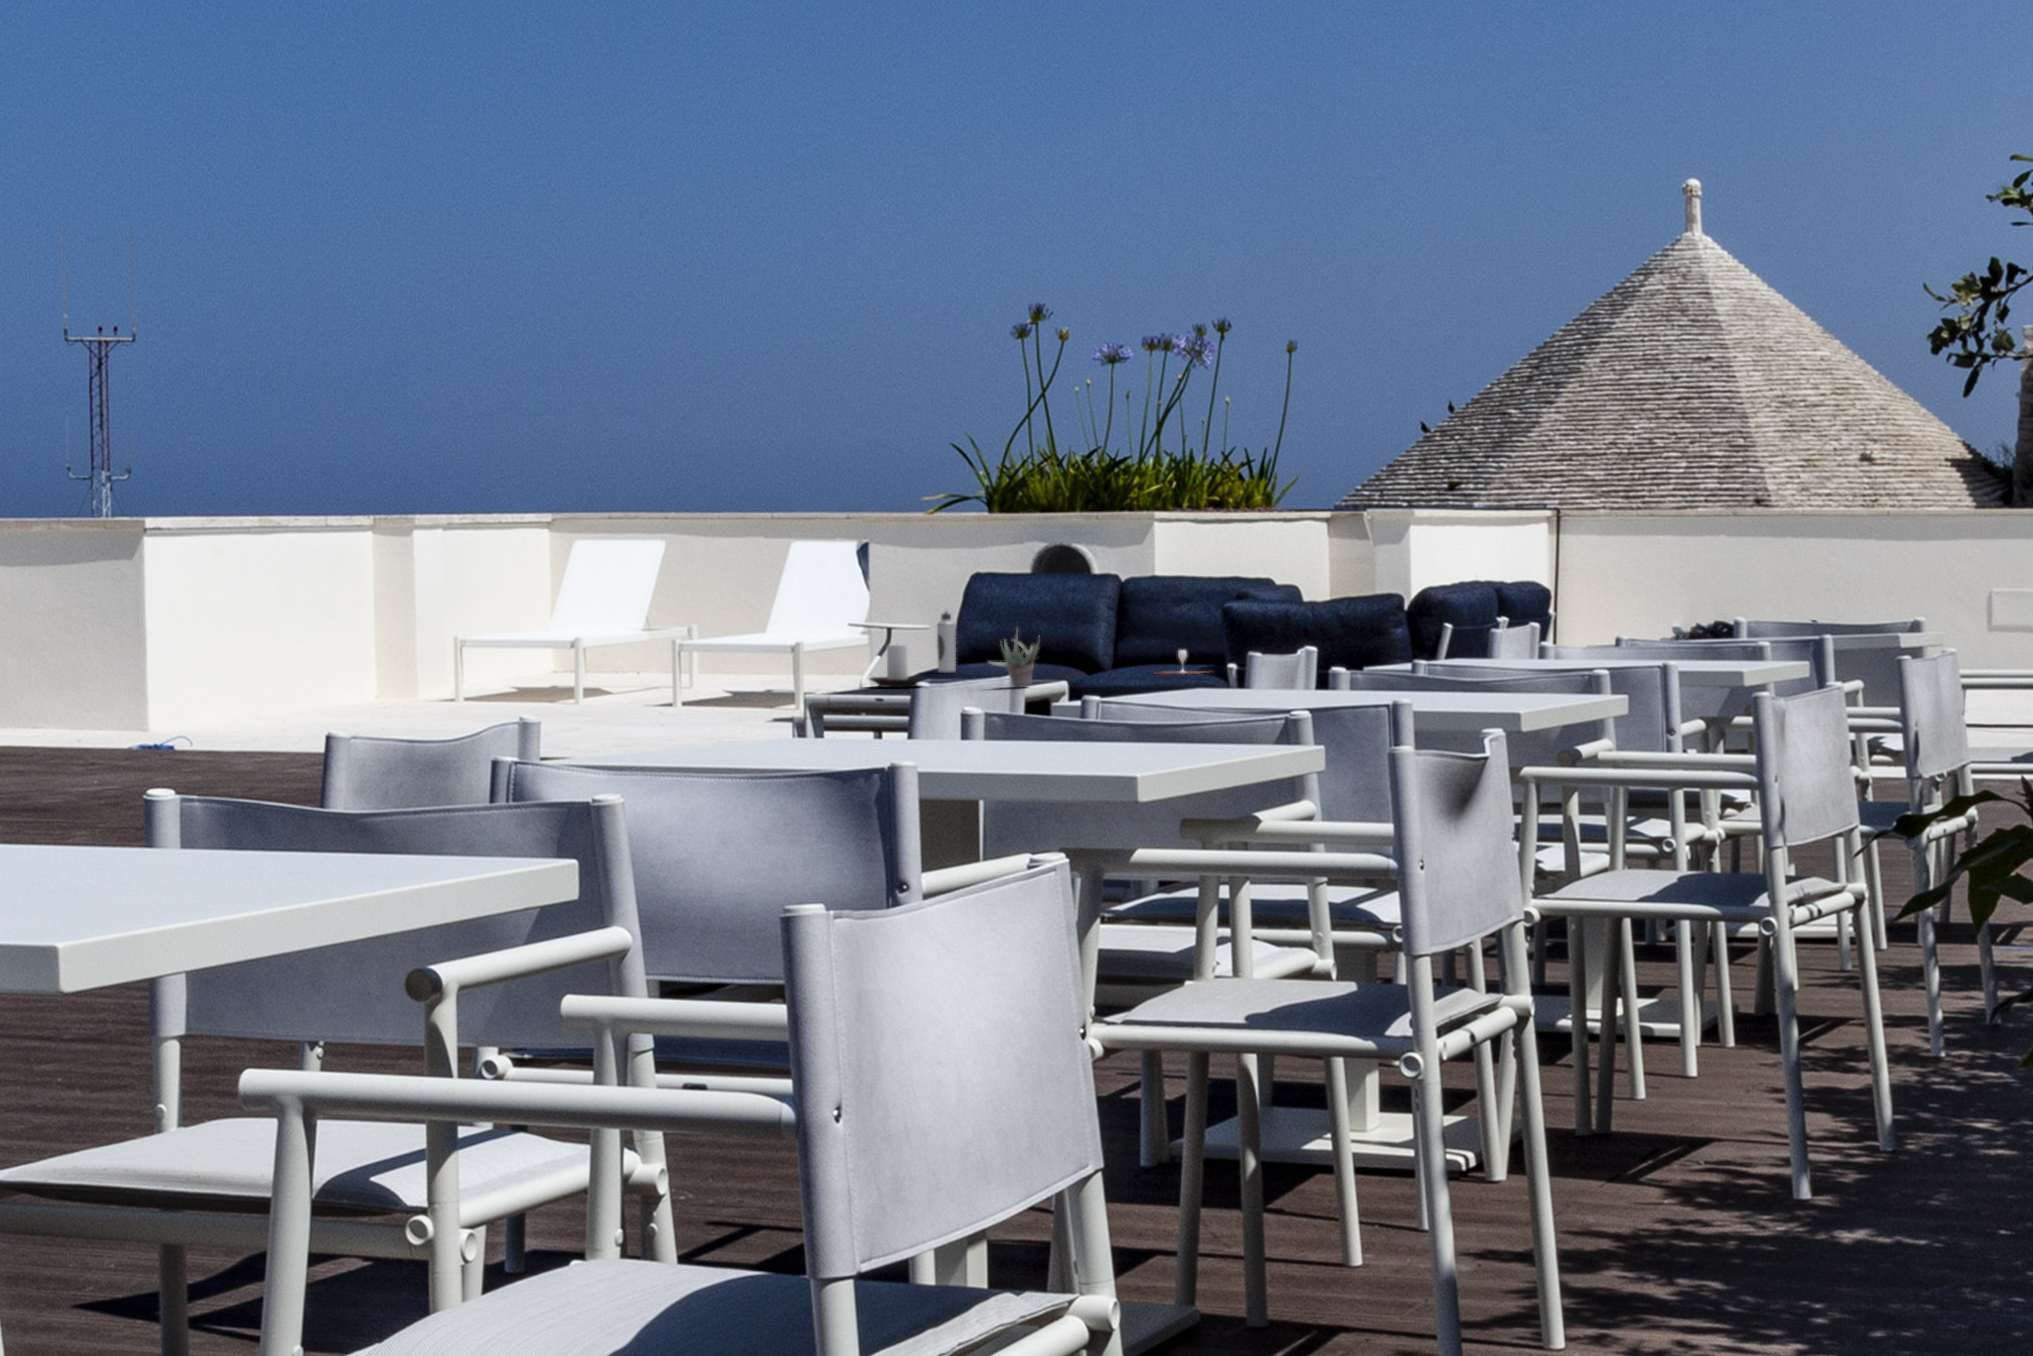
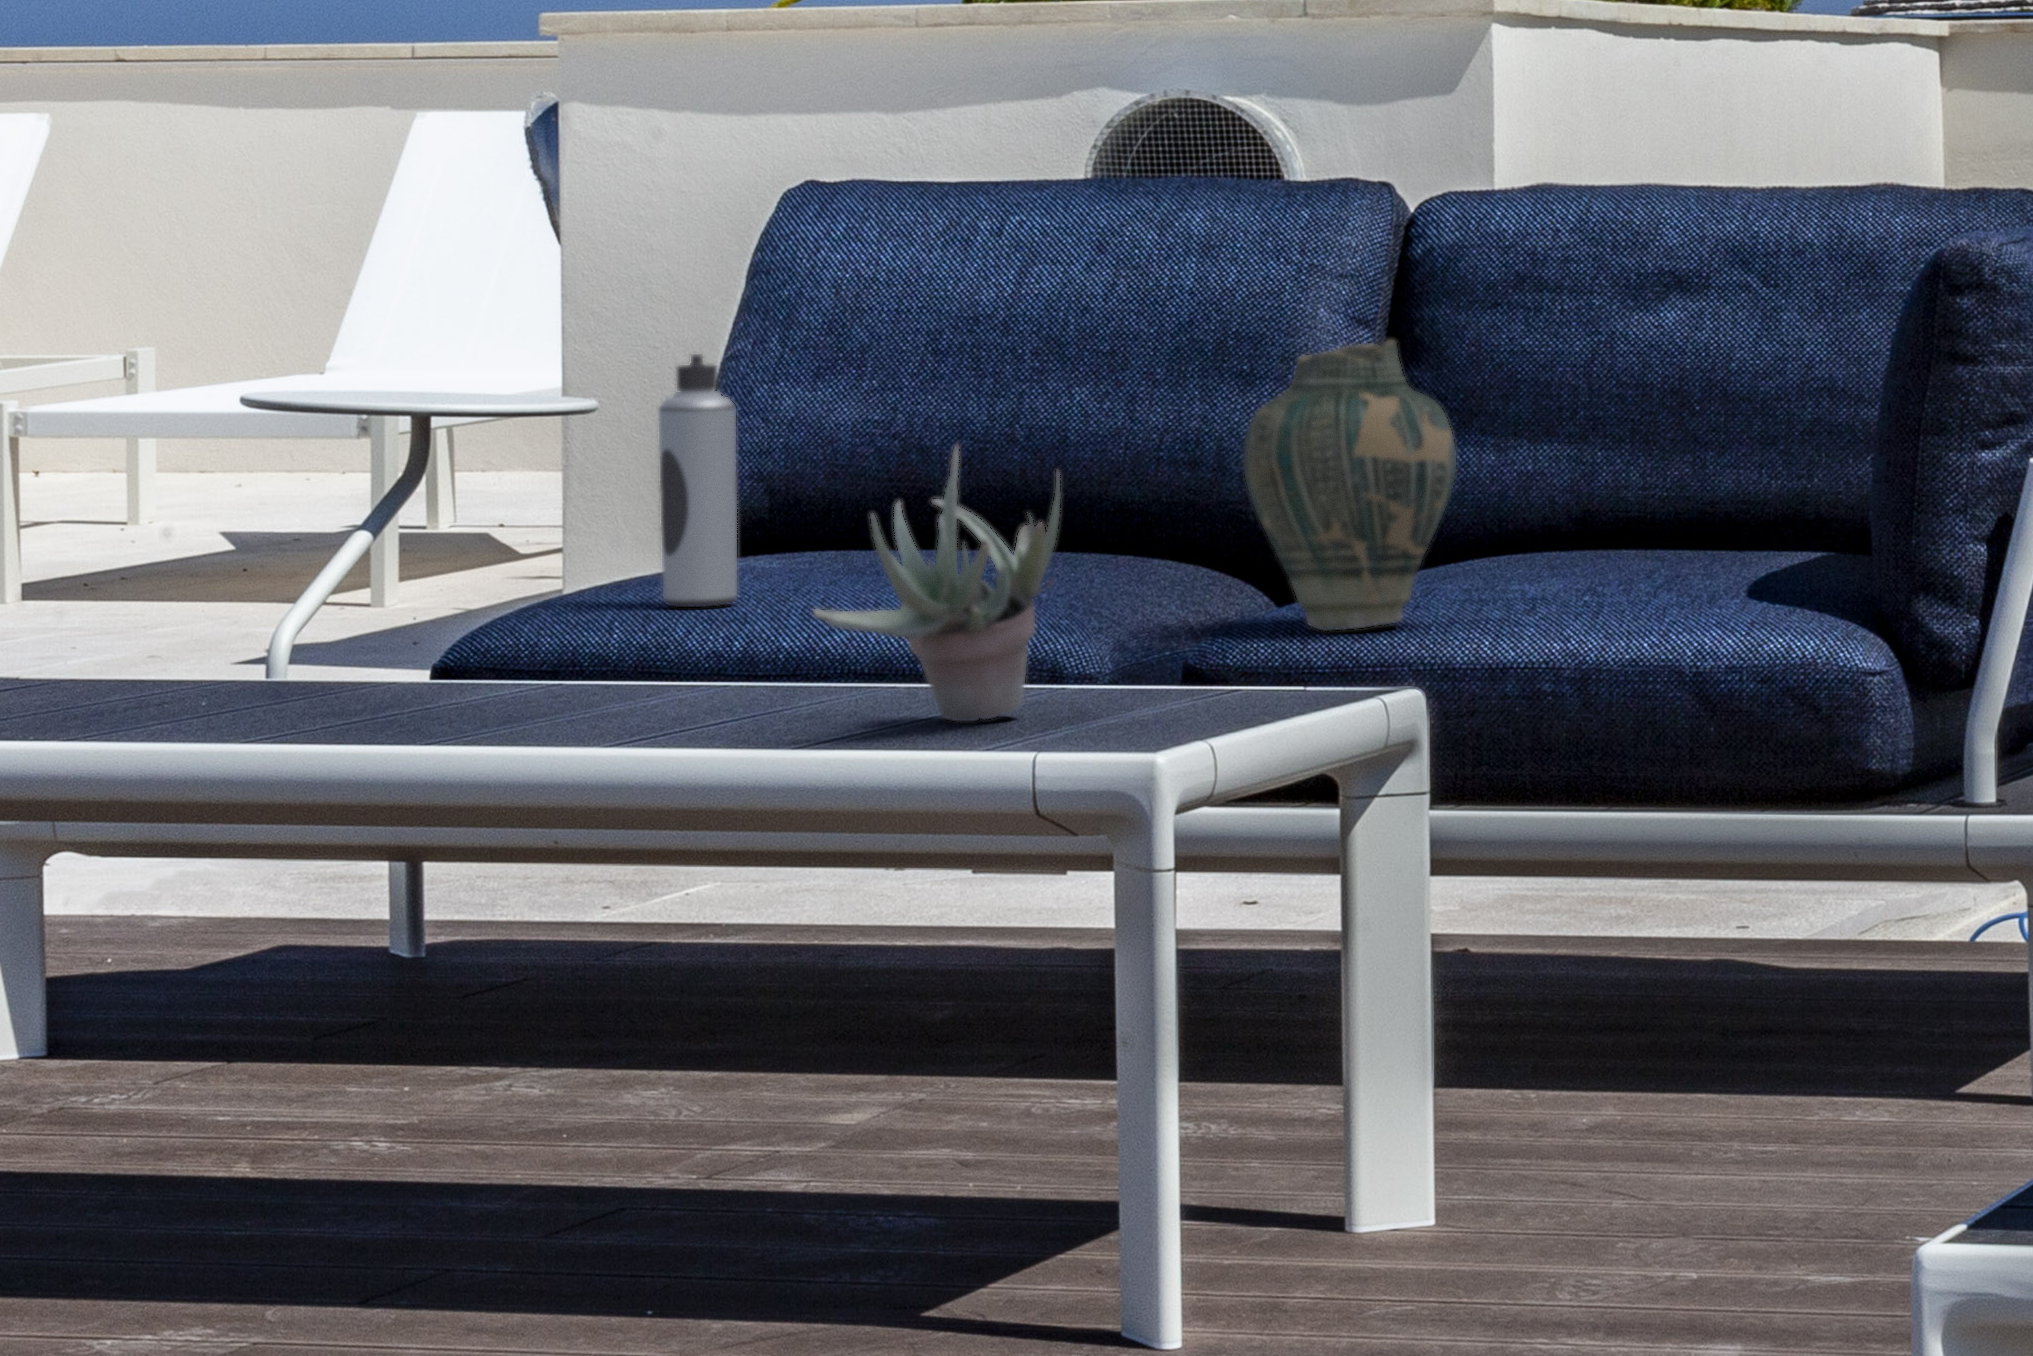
vase: none [1080,607,1131,677] -> present [1243,340,1456,631]
candle holder: present [870,644,925,688] -> none [260,513,547,725]
wine glass: present [1154,650,1208,674] -> none [1532,505,1779,606]

